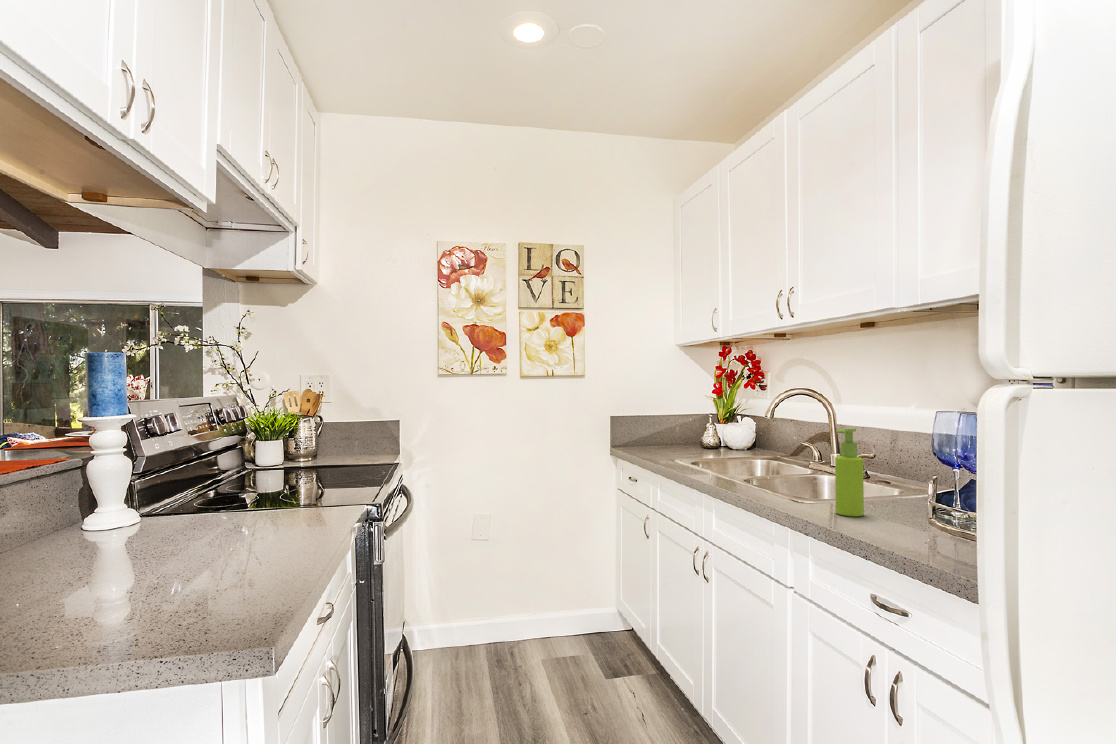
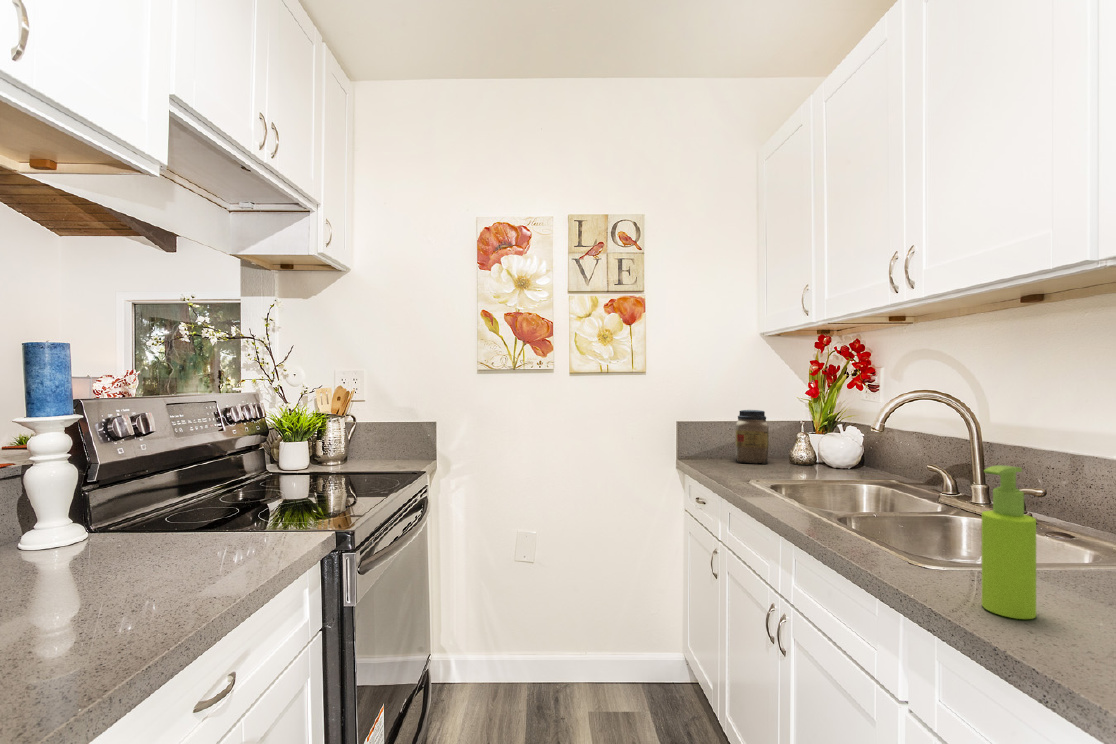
jar: none [659,407,685,450] -> present [735,410,769,464]

